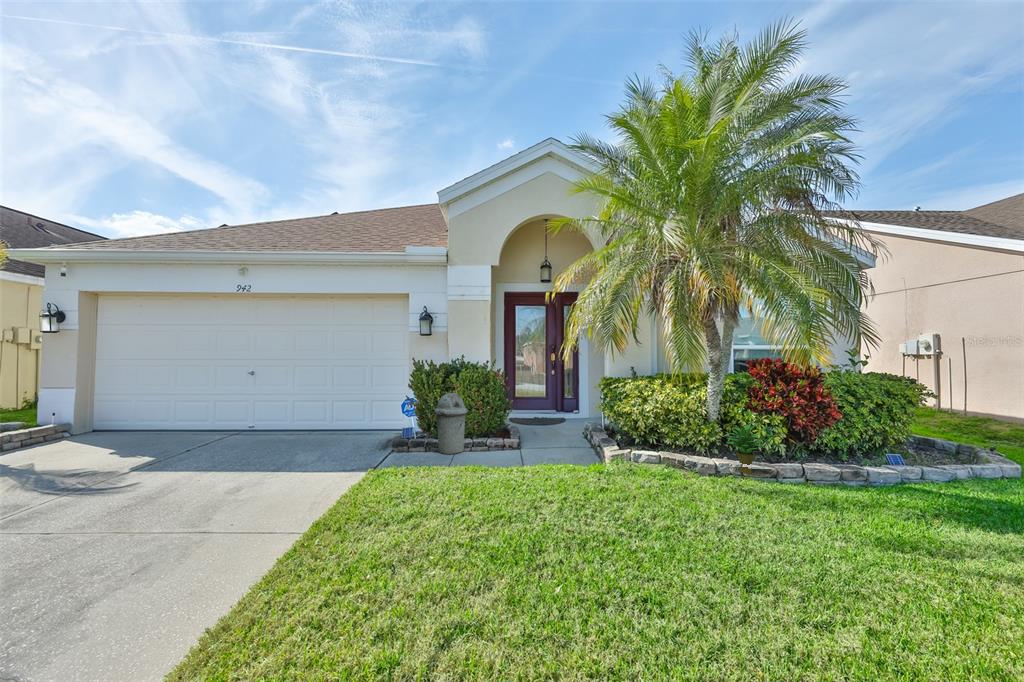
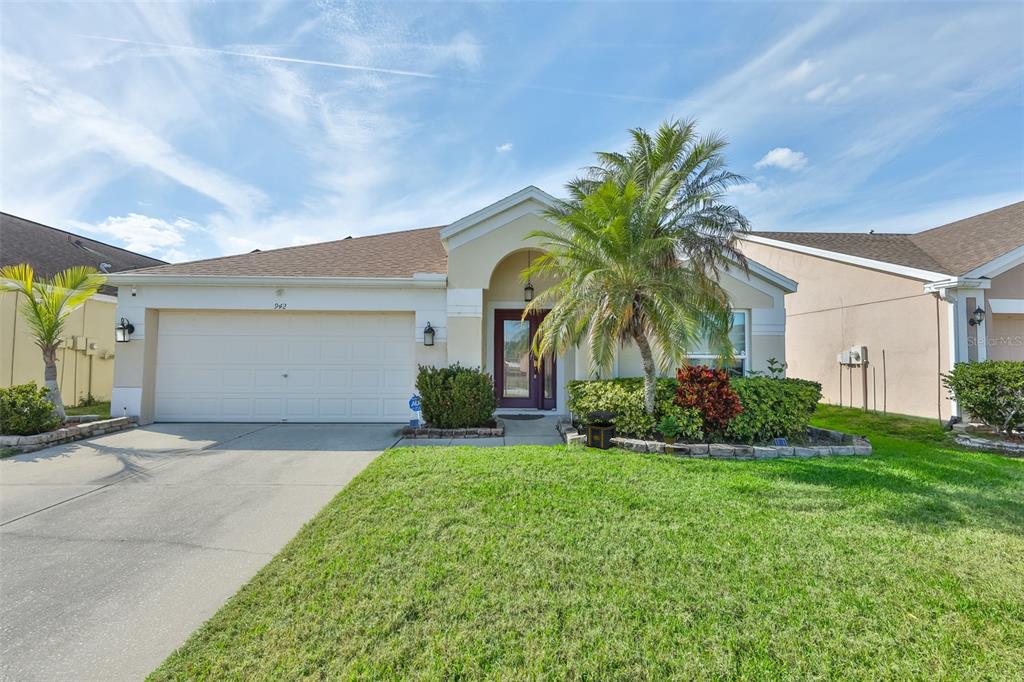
trash can: present [434,393,468,454] -> none [436,392,462,439]
toolbox: none [631,417,671,469] -> present [586,411,617,449]

